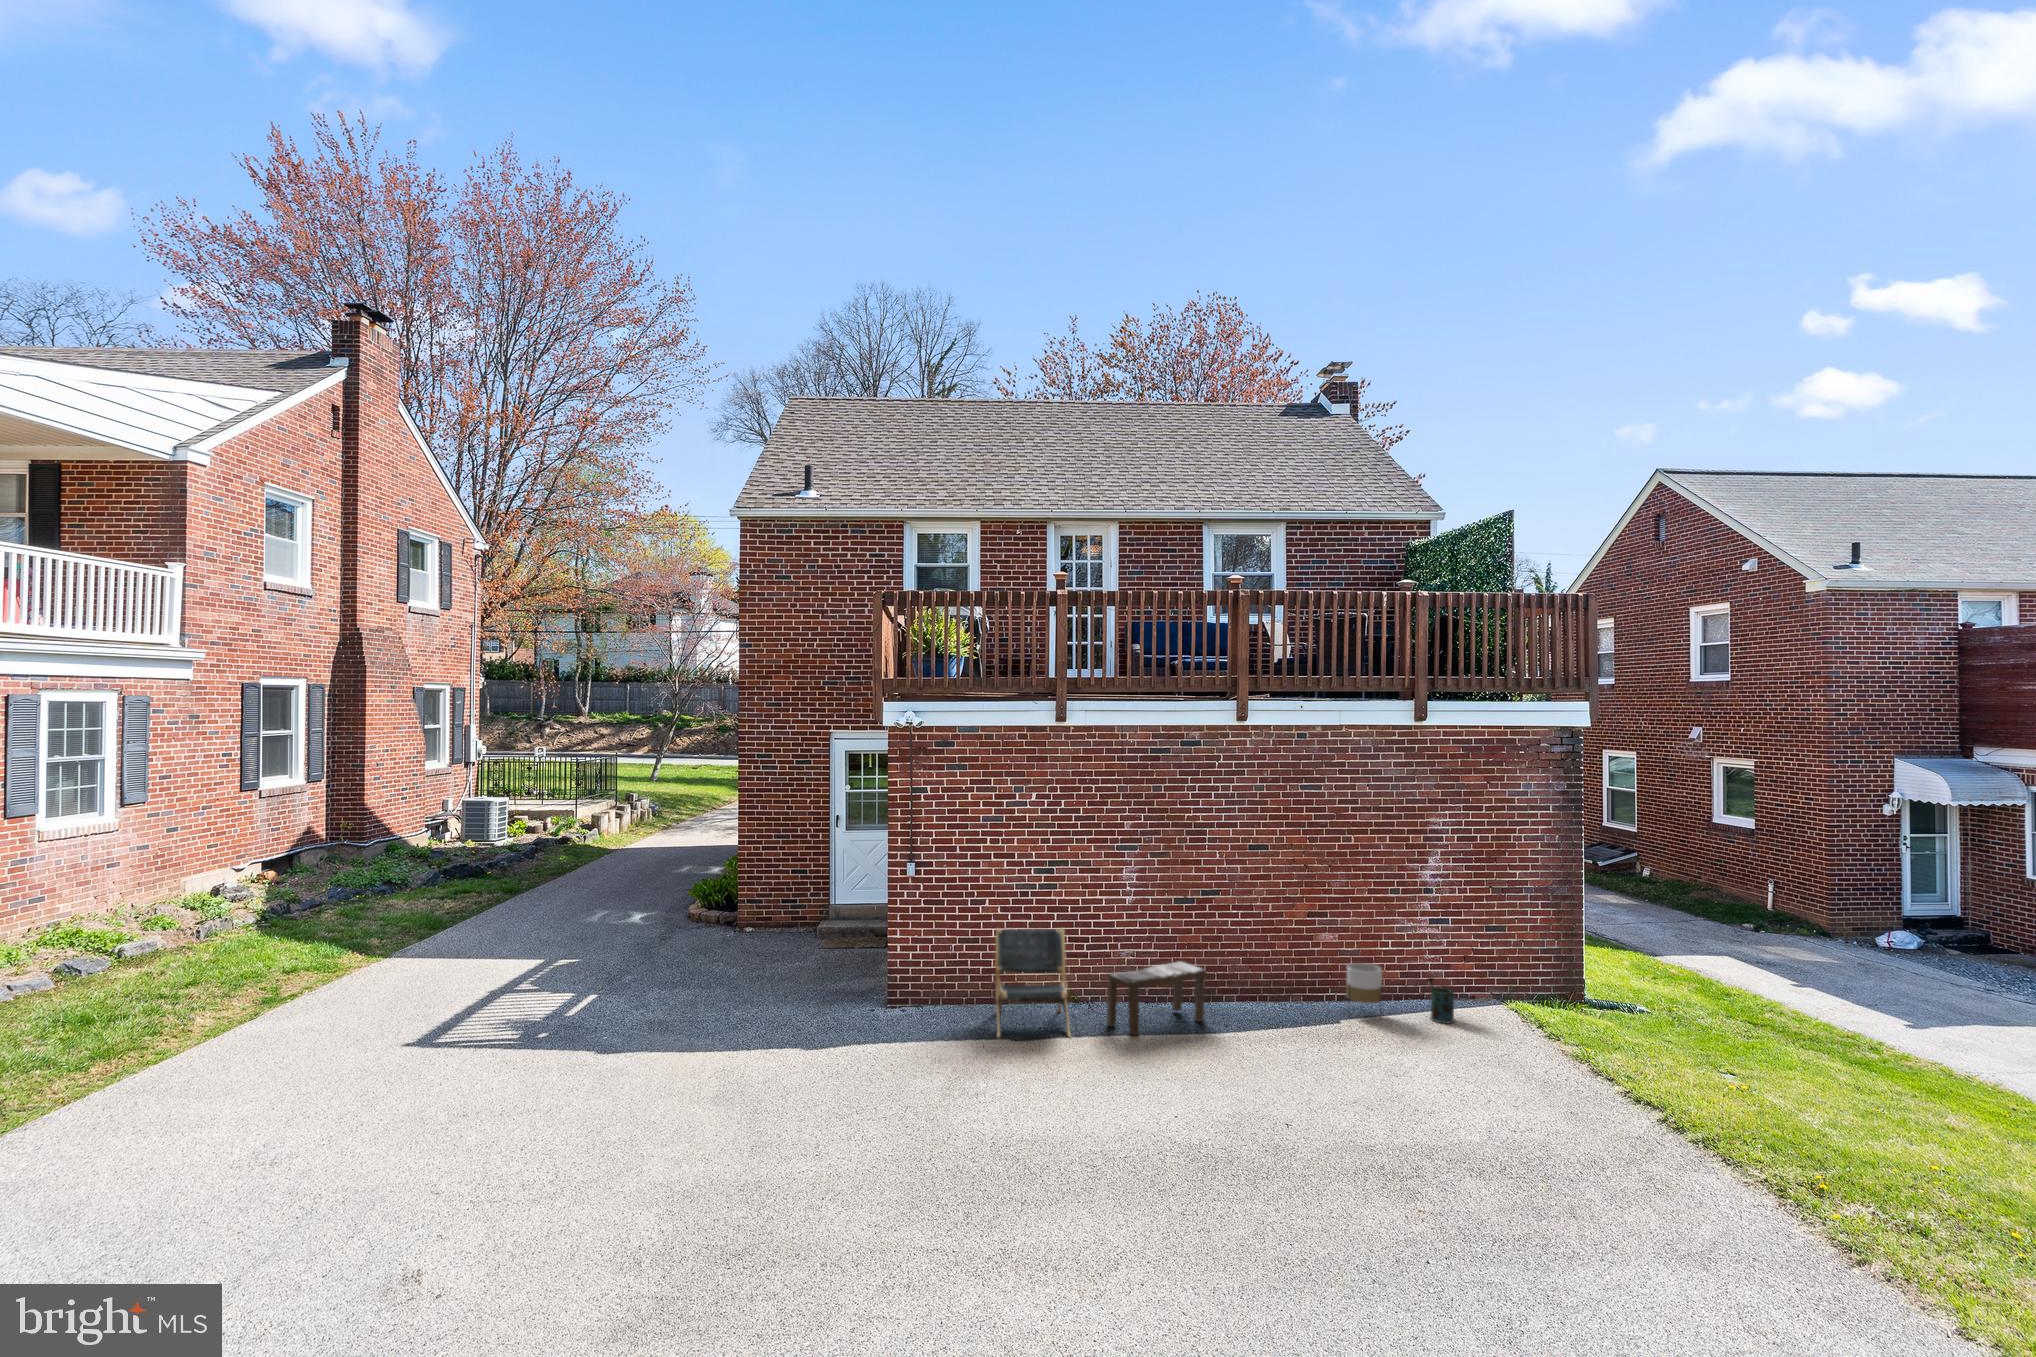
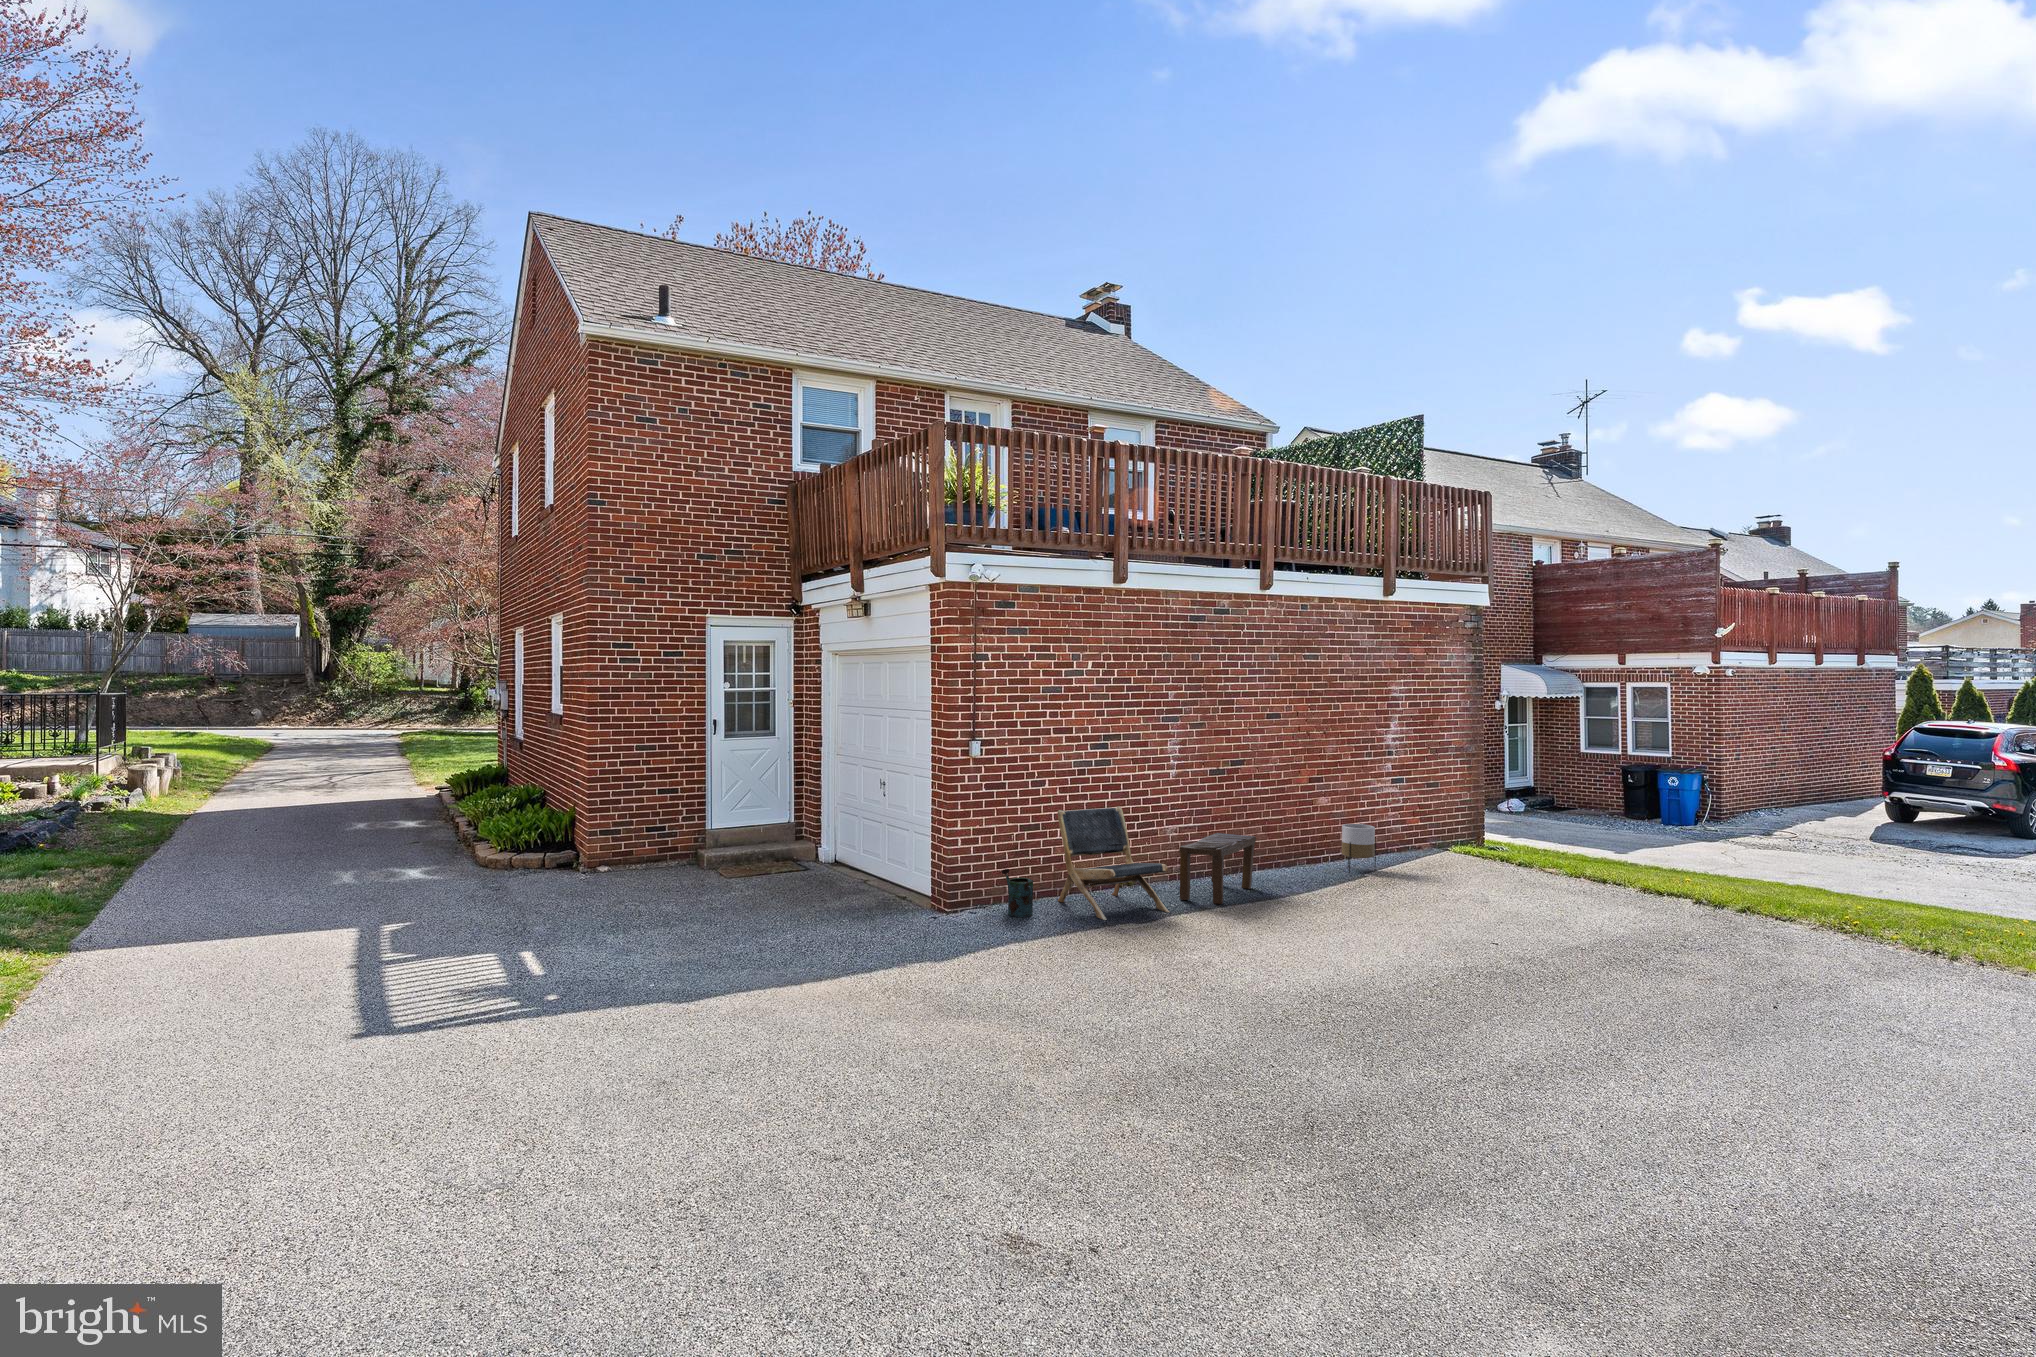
watering can: present [1428,978,1454,1024] -> present [1002,869,1033,917]

